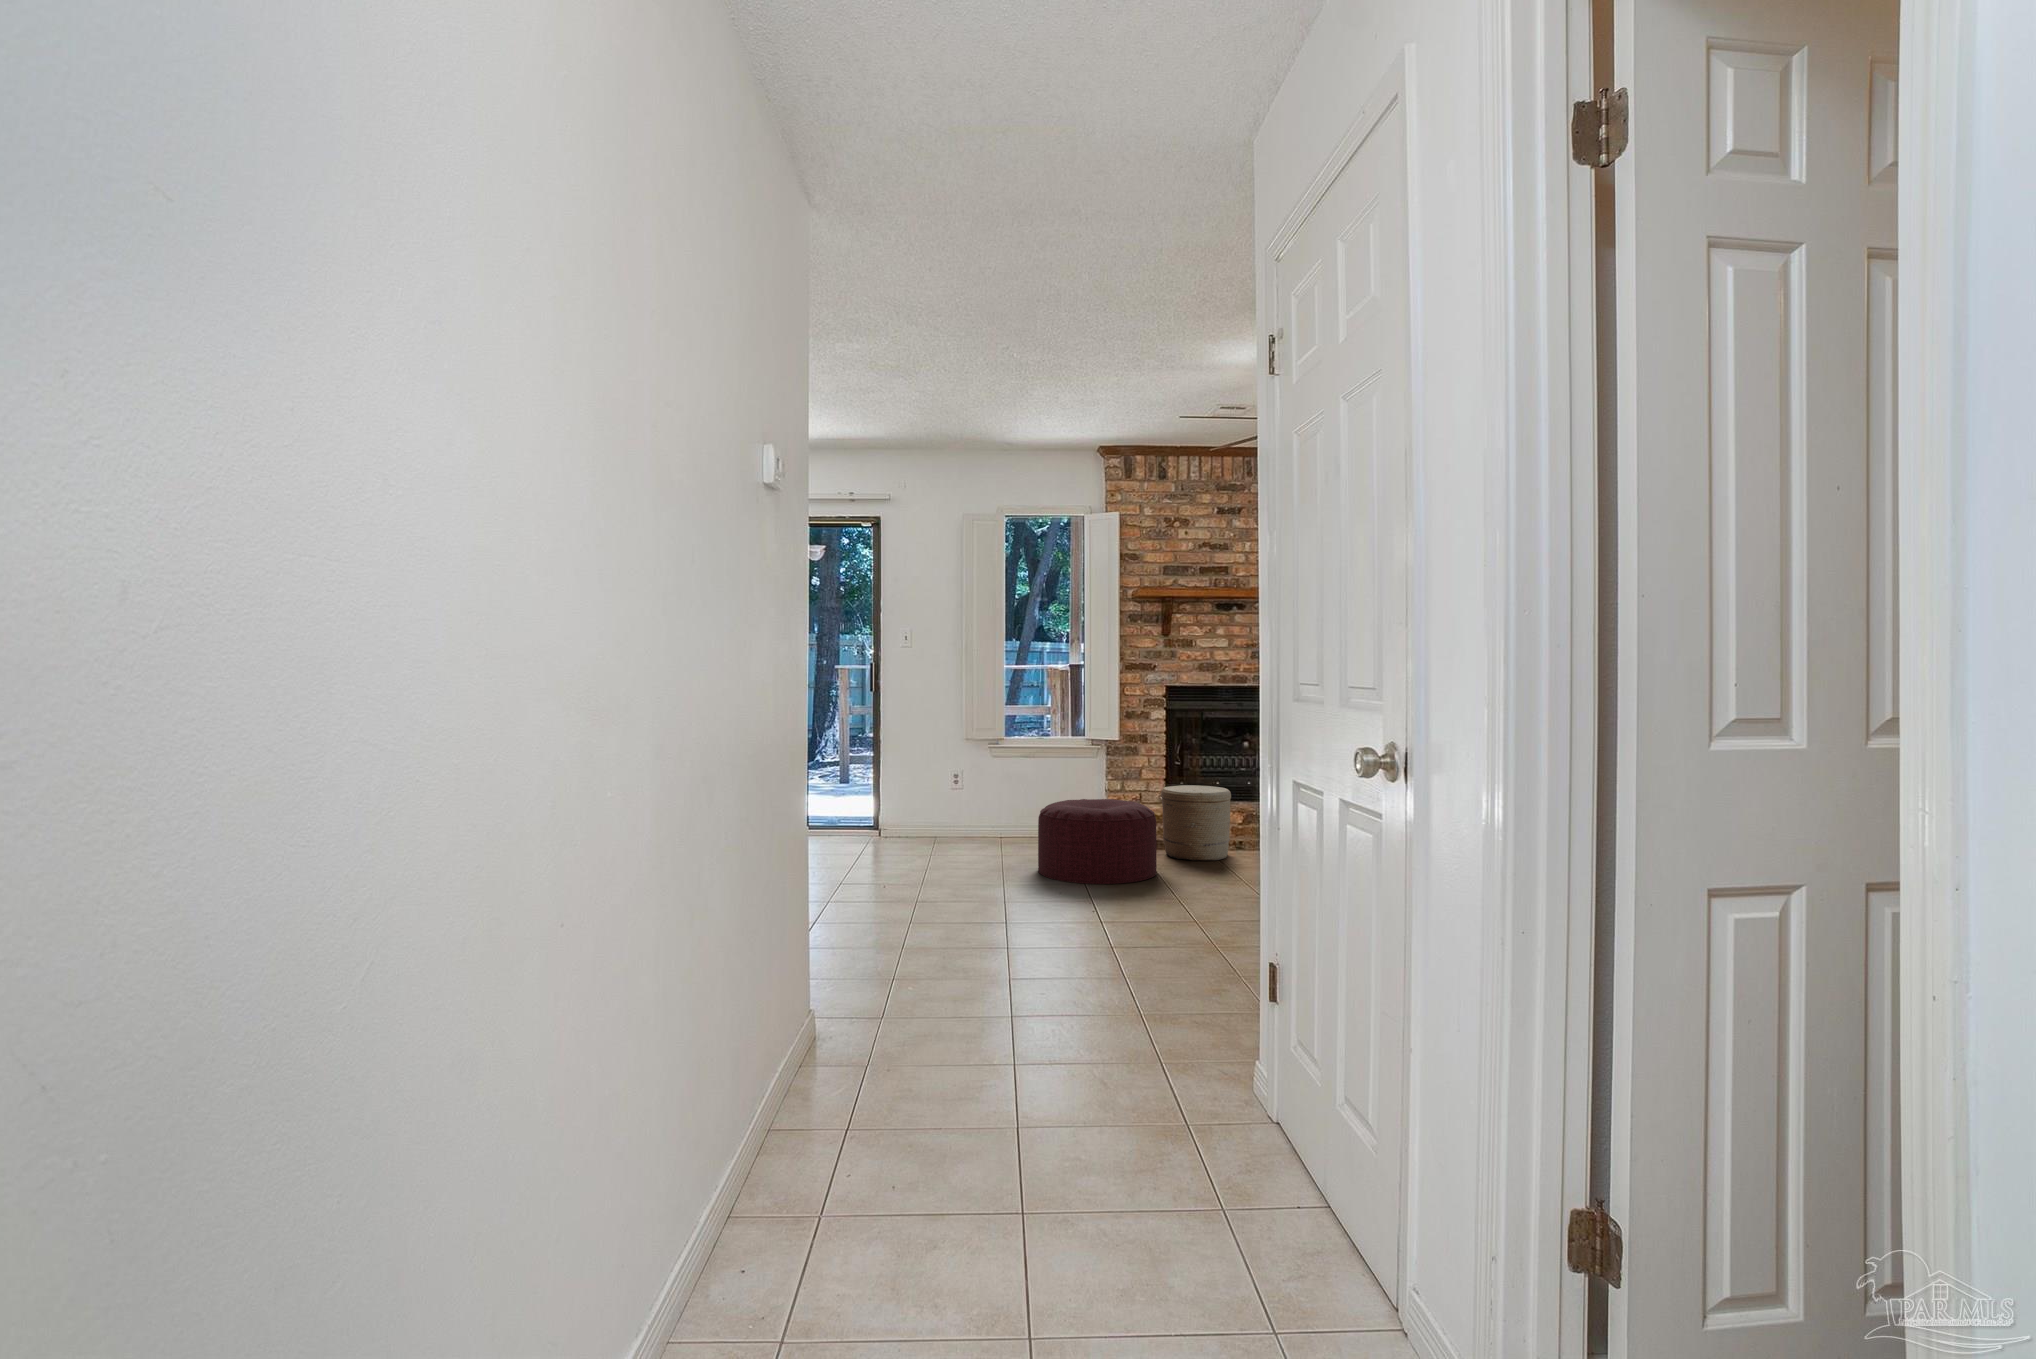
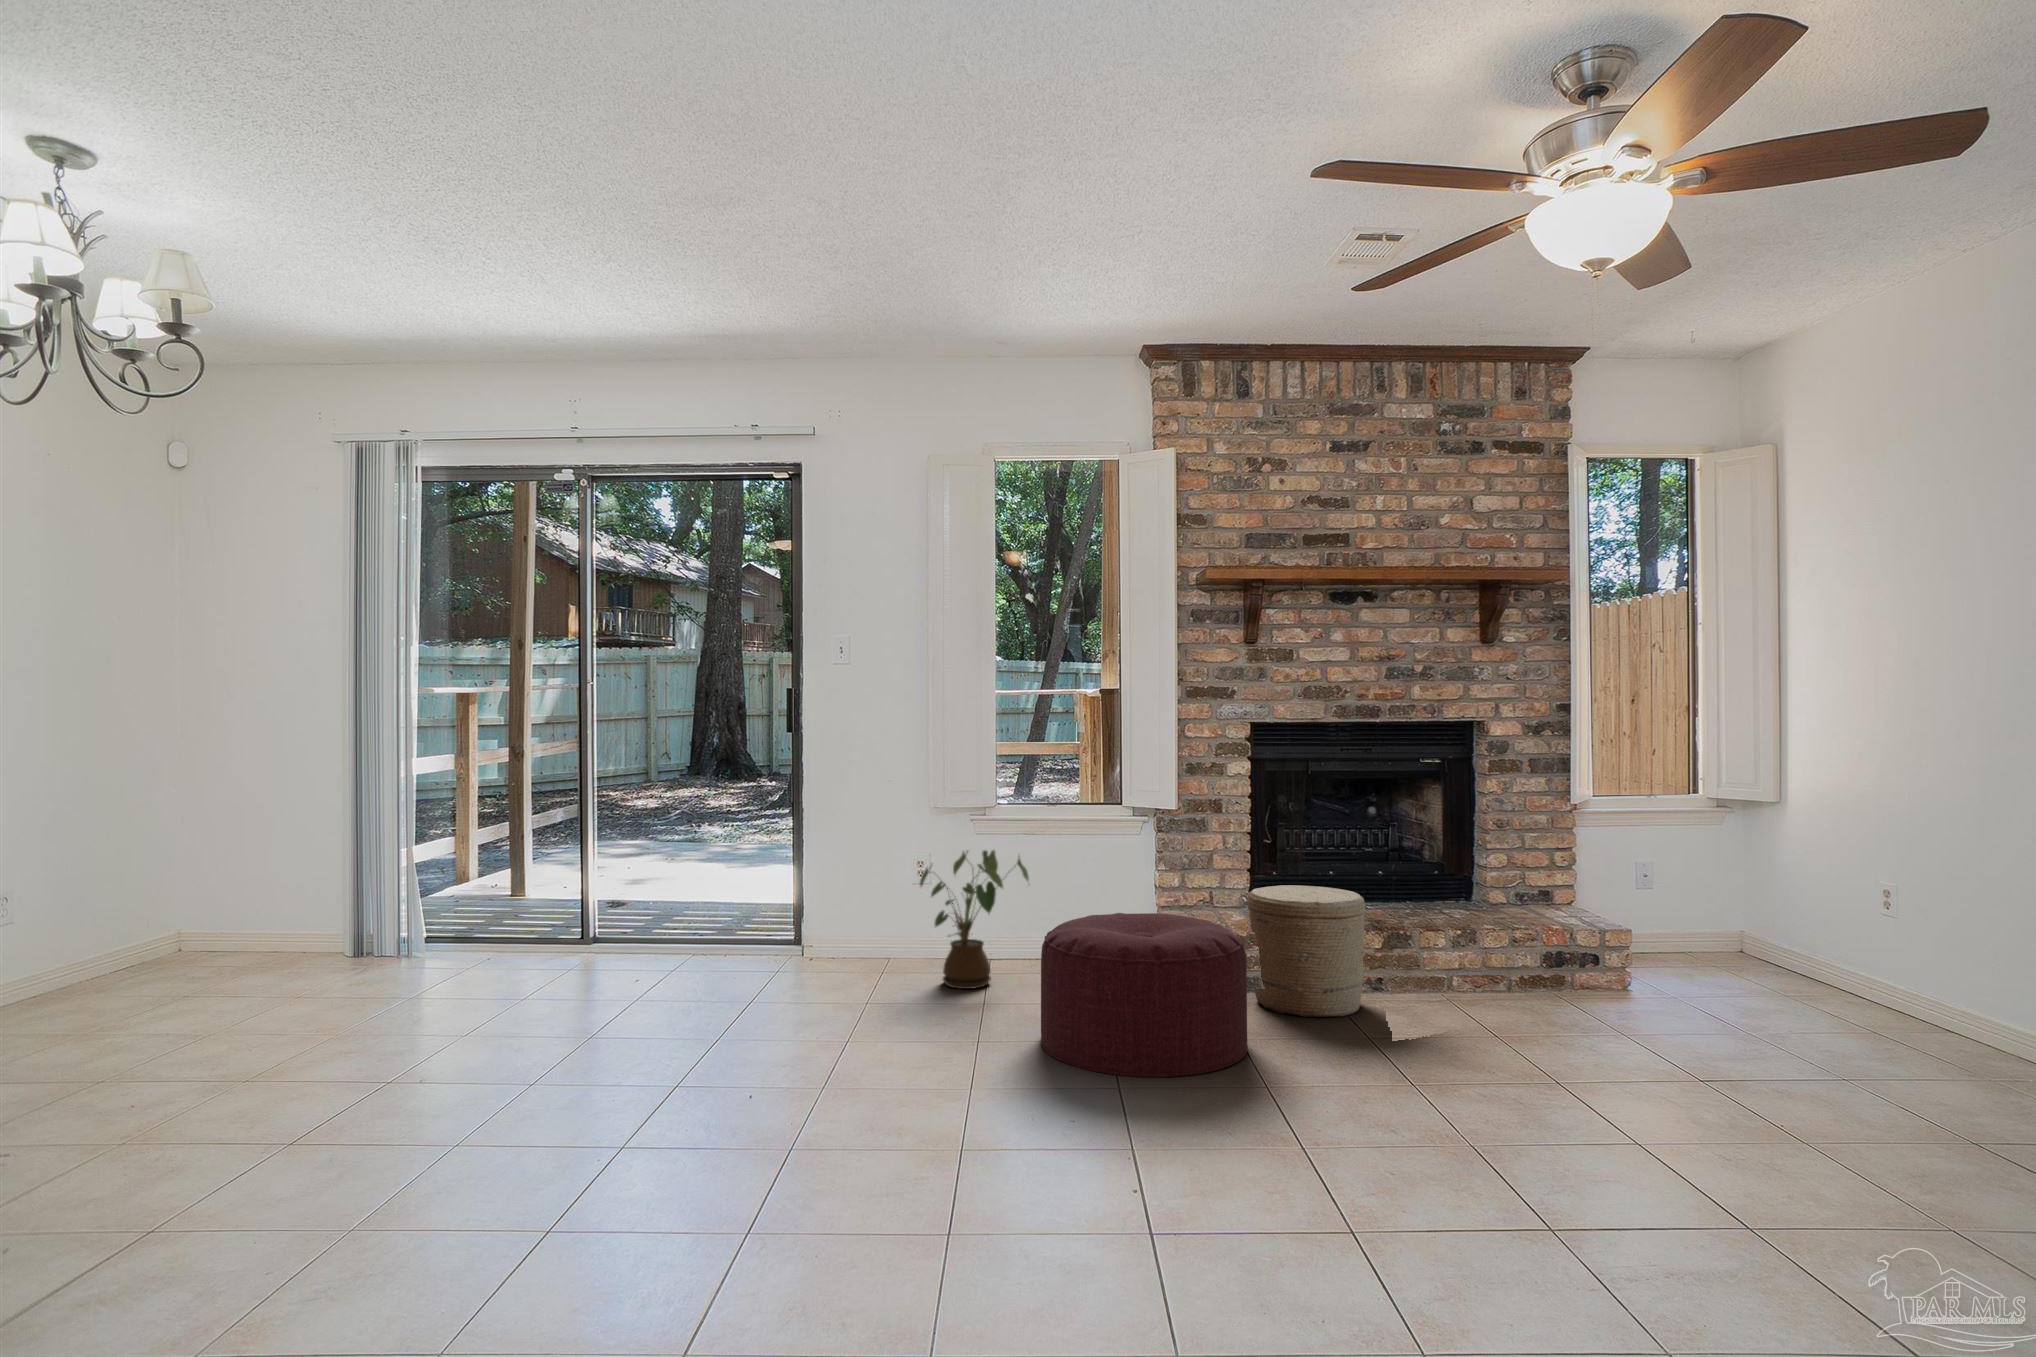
house plant: none [959,765,1027,849] -> present [920,850,1029,989]

